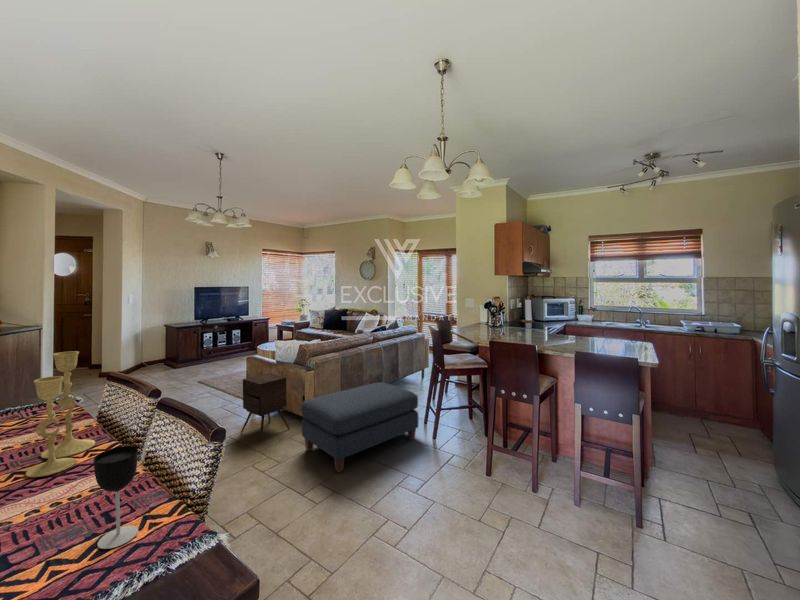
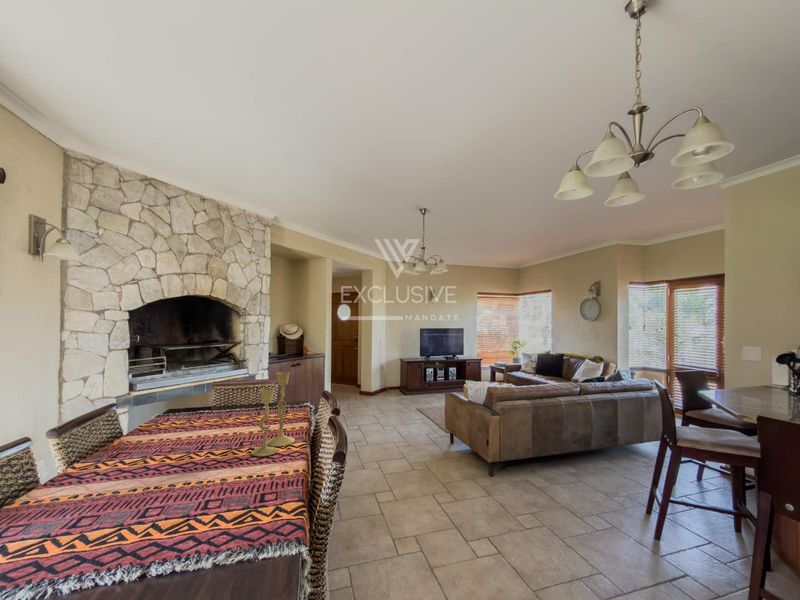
side table: present [241,373,290,441] -> none [433,412,476,478]
ottoman: present [301,382,419,472] -> none [480,444,632,539]
wine glass: present [94,446,138,549] -> none [243,446,272,522]

